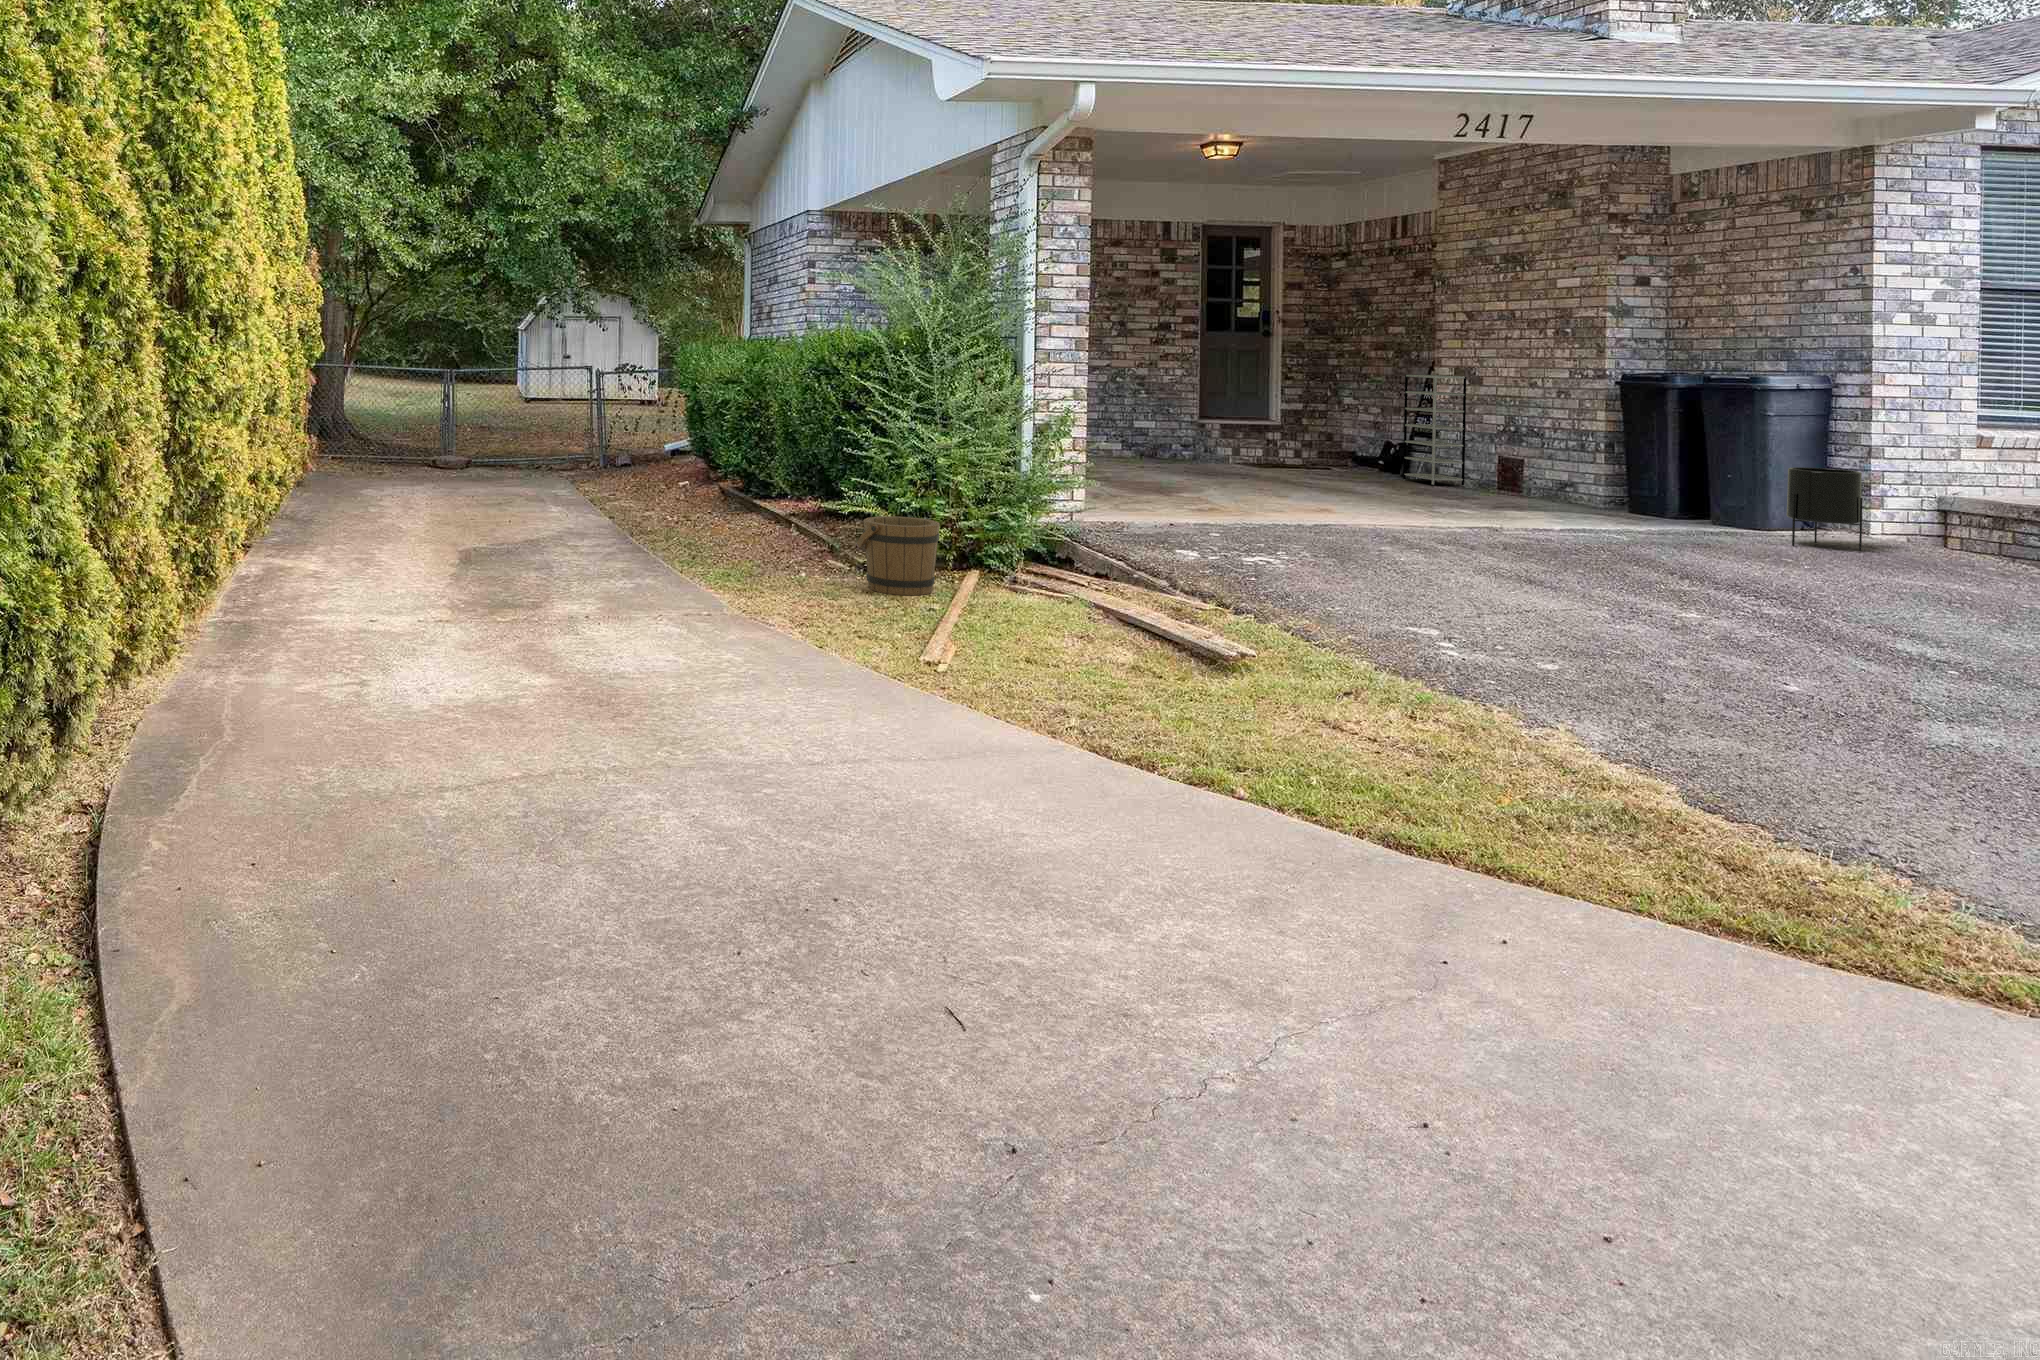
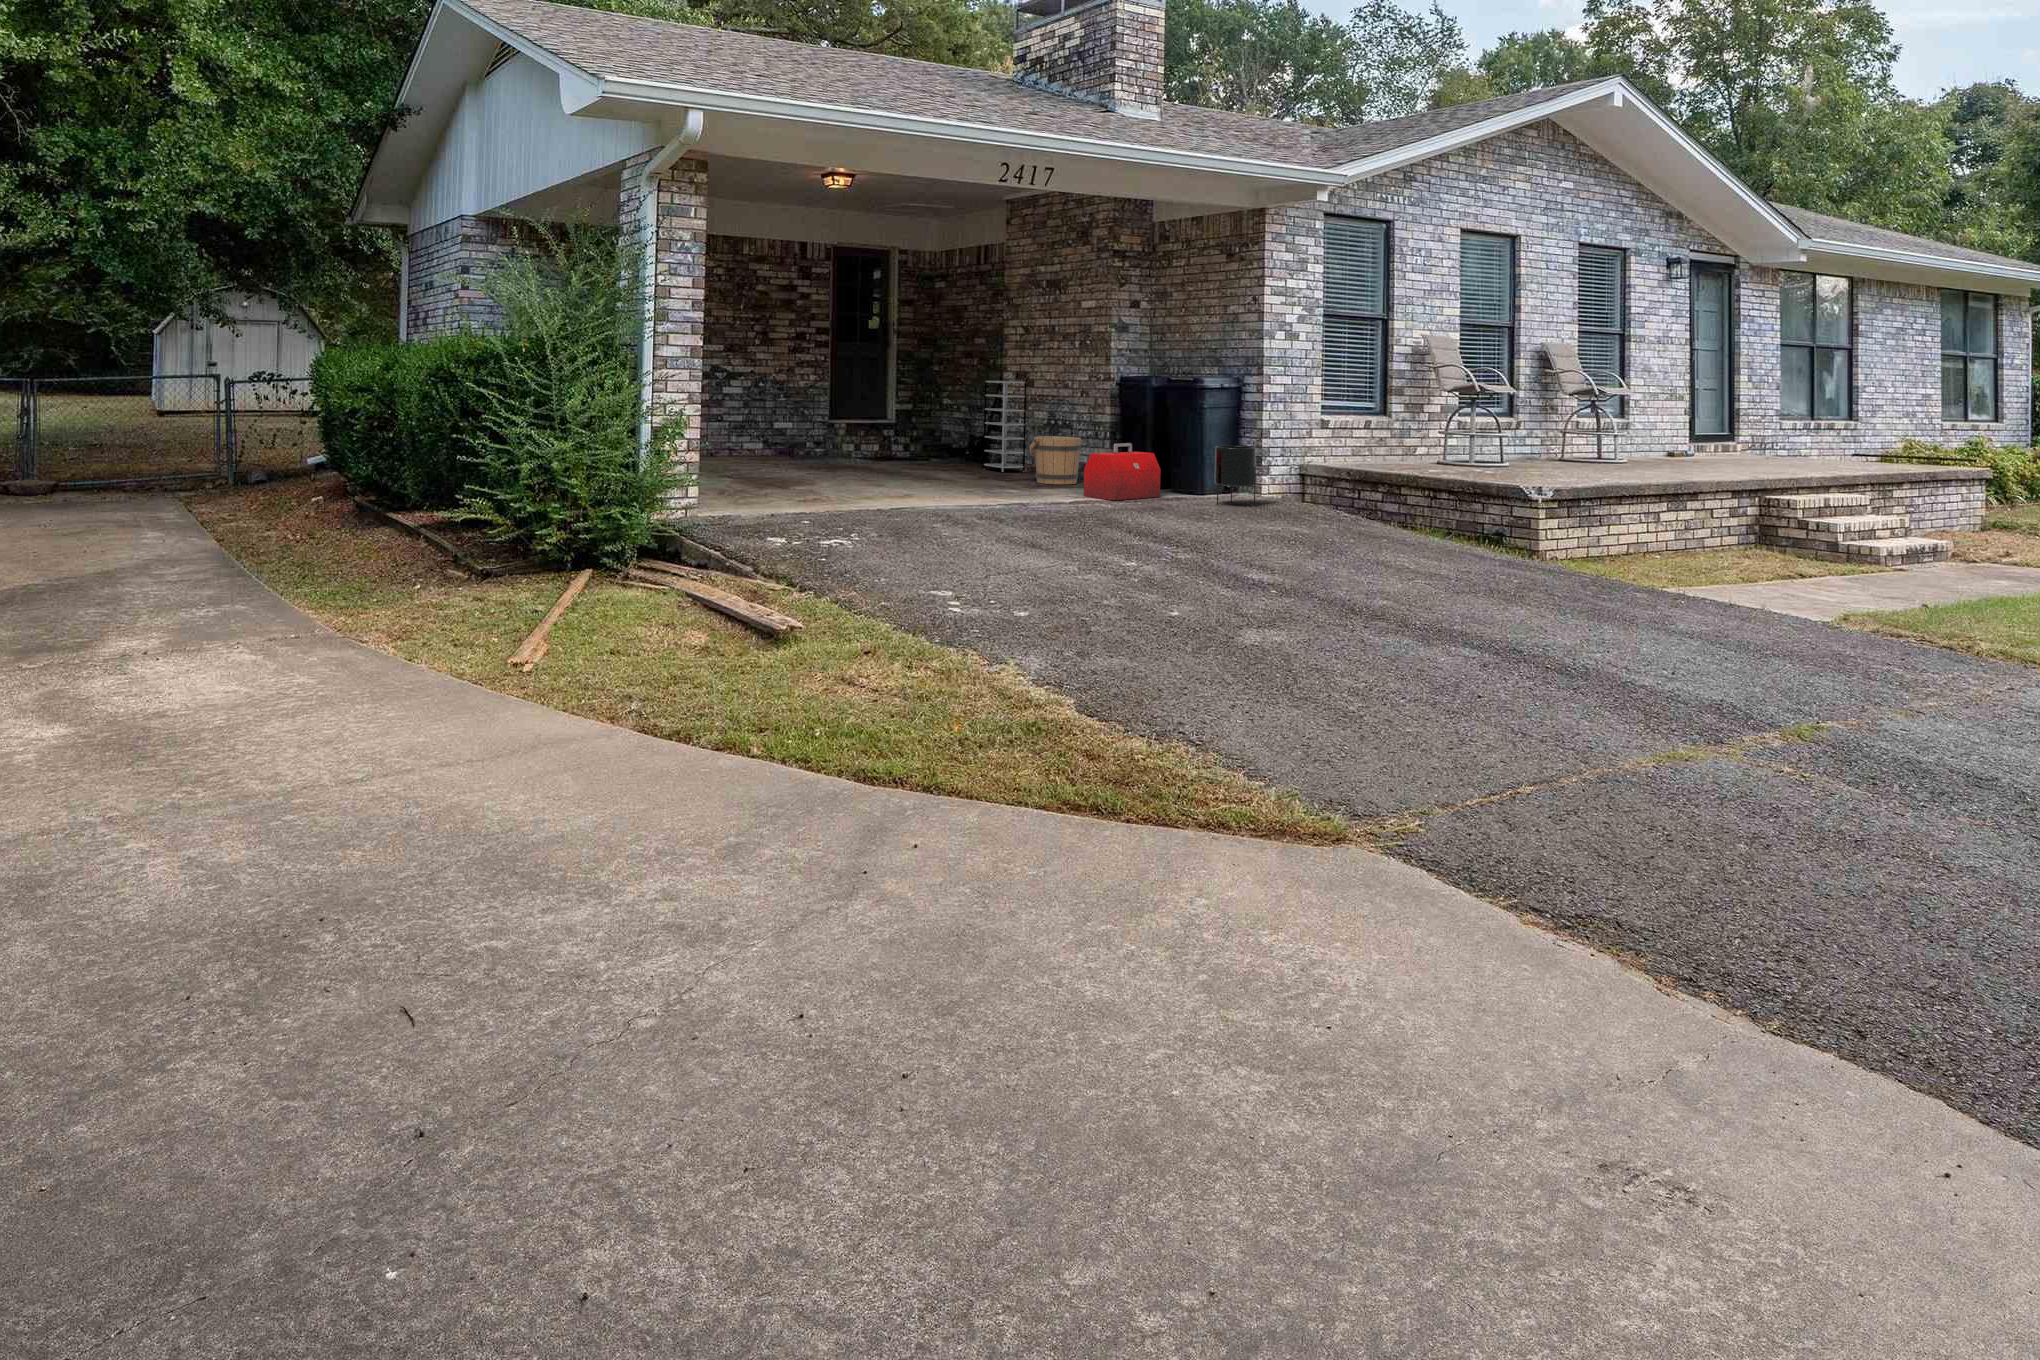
toolbox: none [1567,458,1691,530] -> present [1084,443,1161,500]
bucket: present [857,516,940,595] -> present [1030,436,1081,484]

